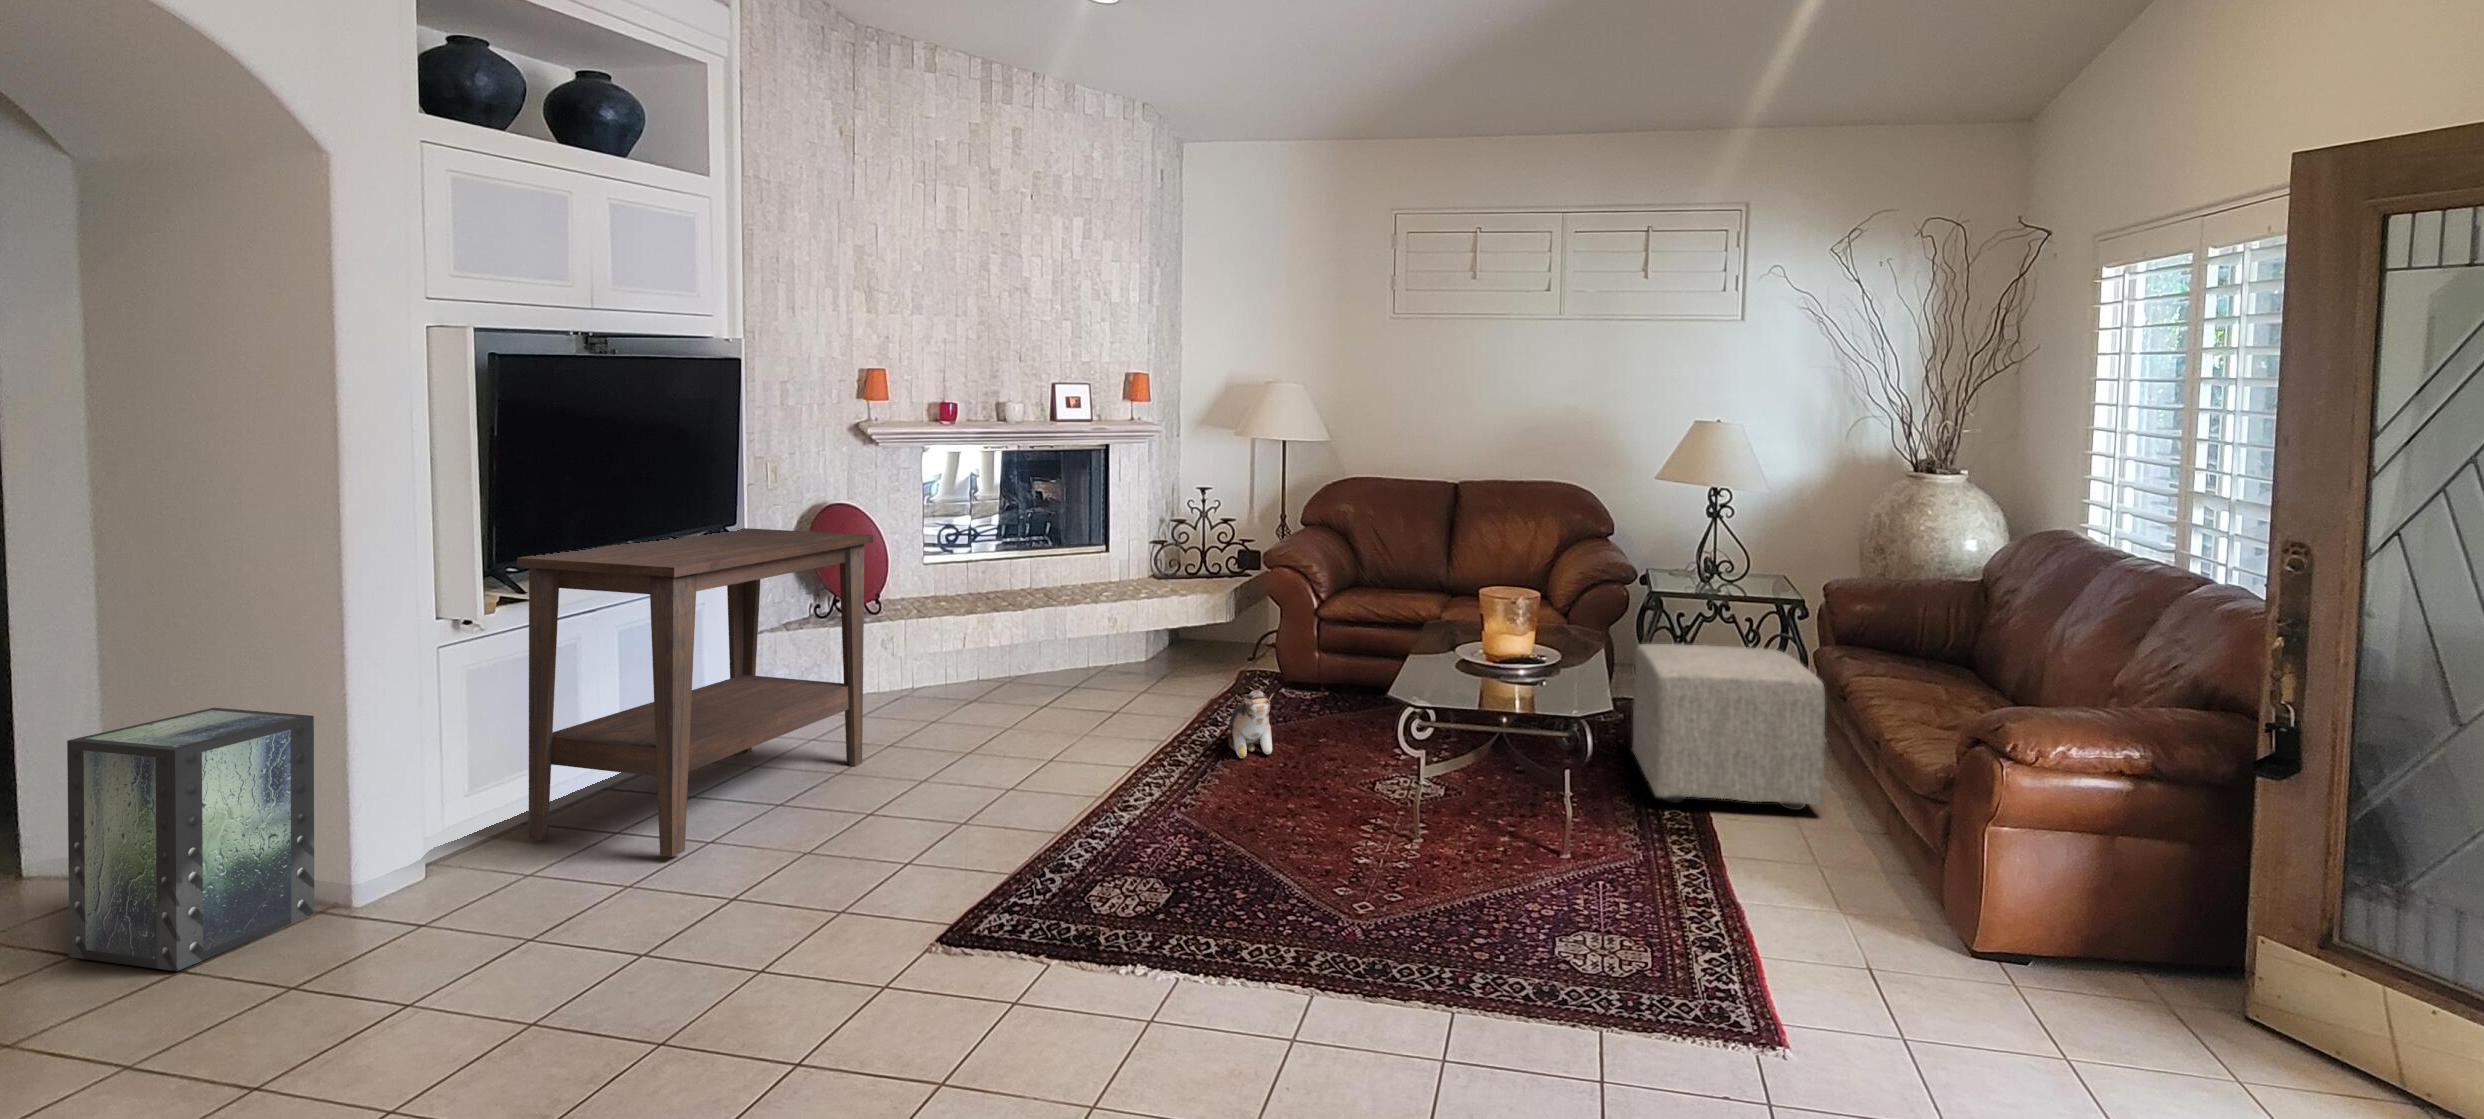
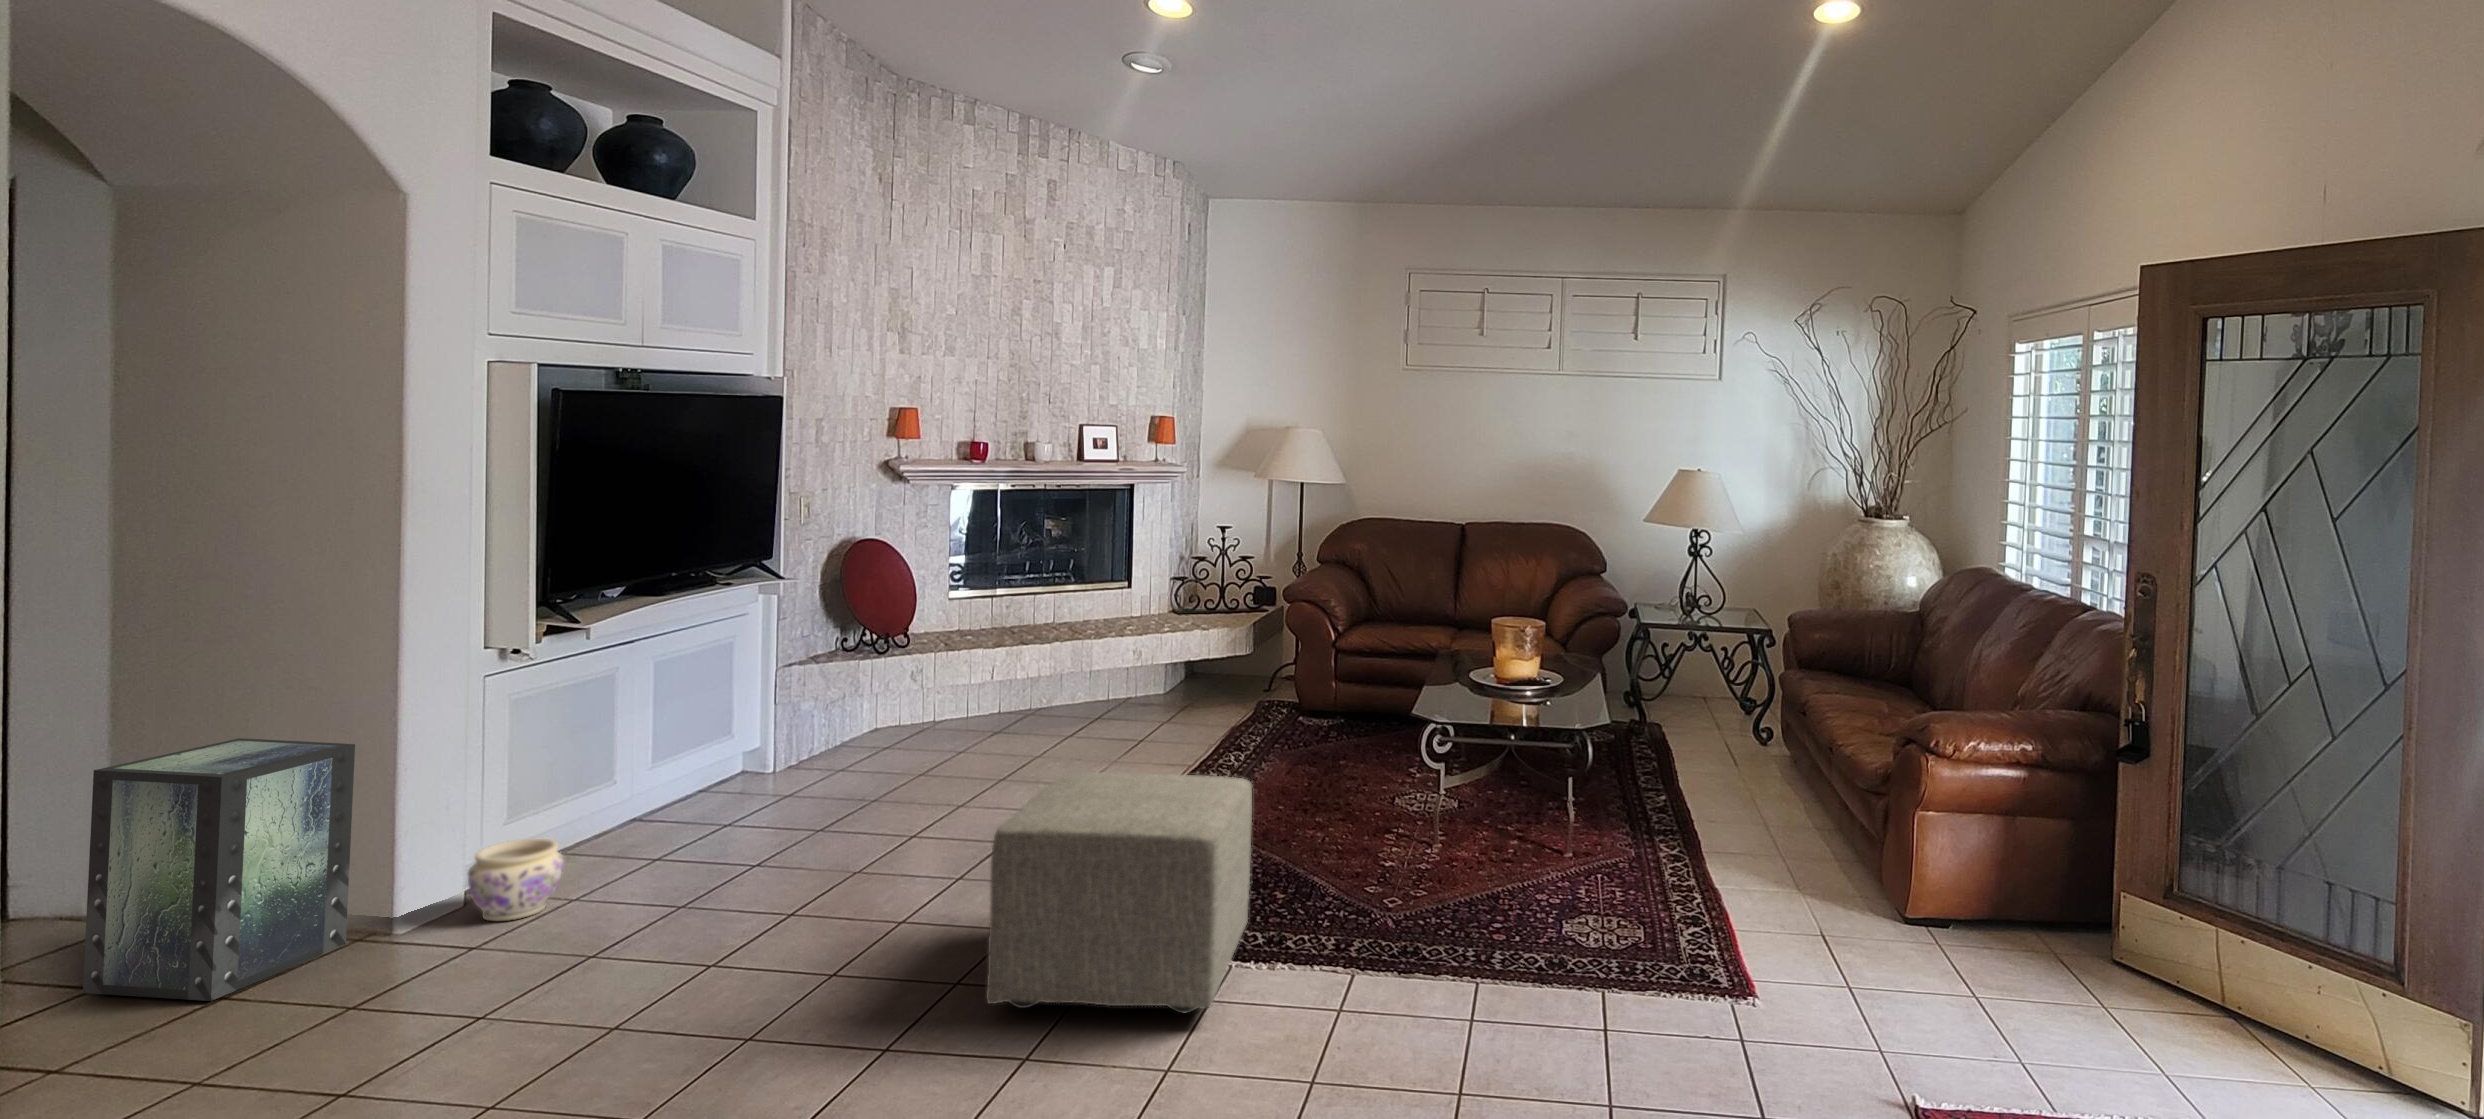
side table: present [517,528,873,857] -> none [562,562,914,880]
ottoman: present [1632,644,1825,810] -> present [986,772,1252,1013]
plush toy: present [1228,690,1274,758] -> none [1255,715,1302,779]
planter: none [428,811,521,895] -> present [468,838,563,921]

